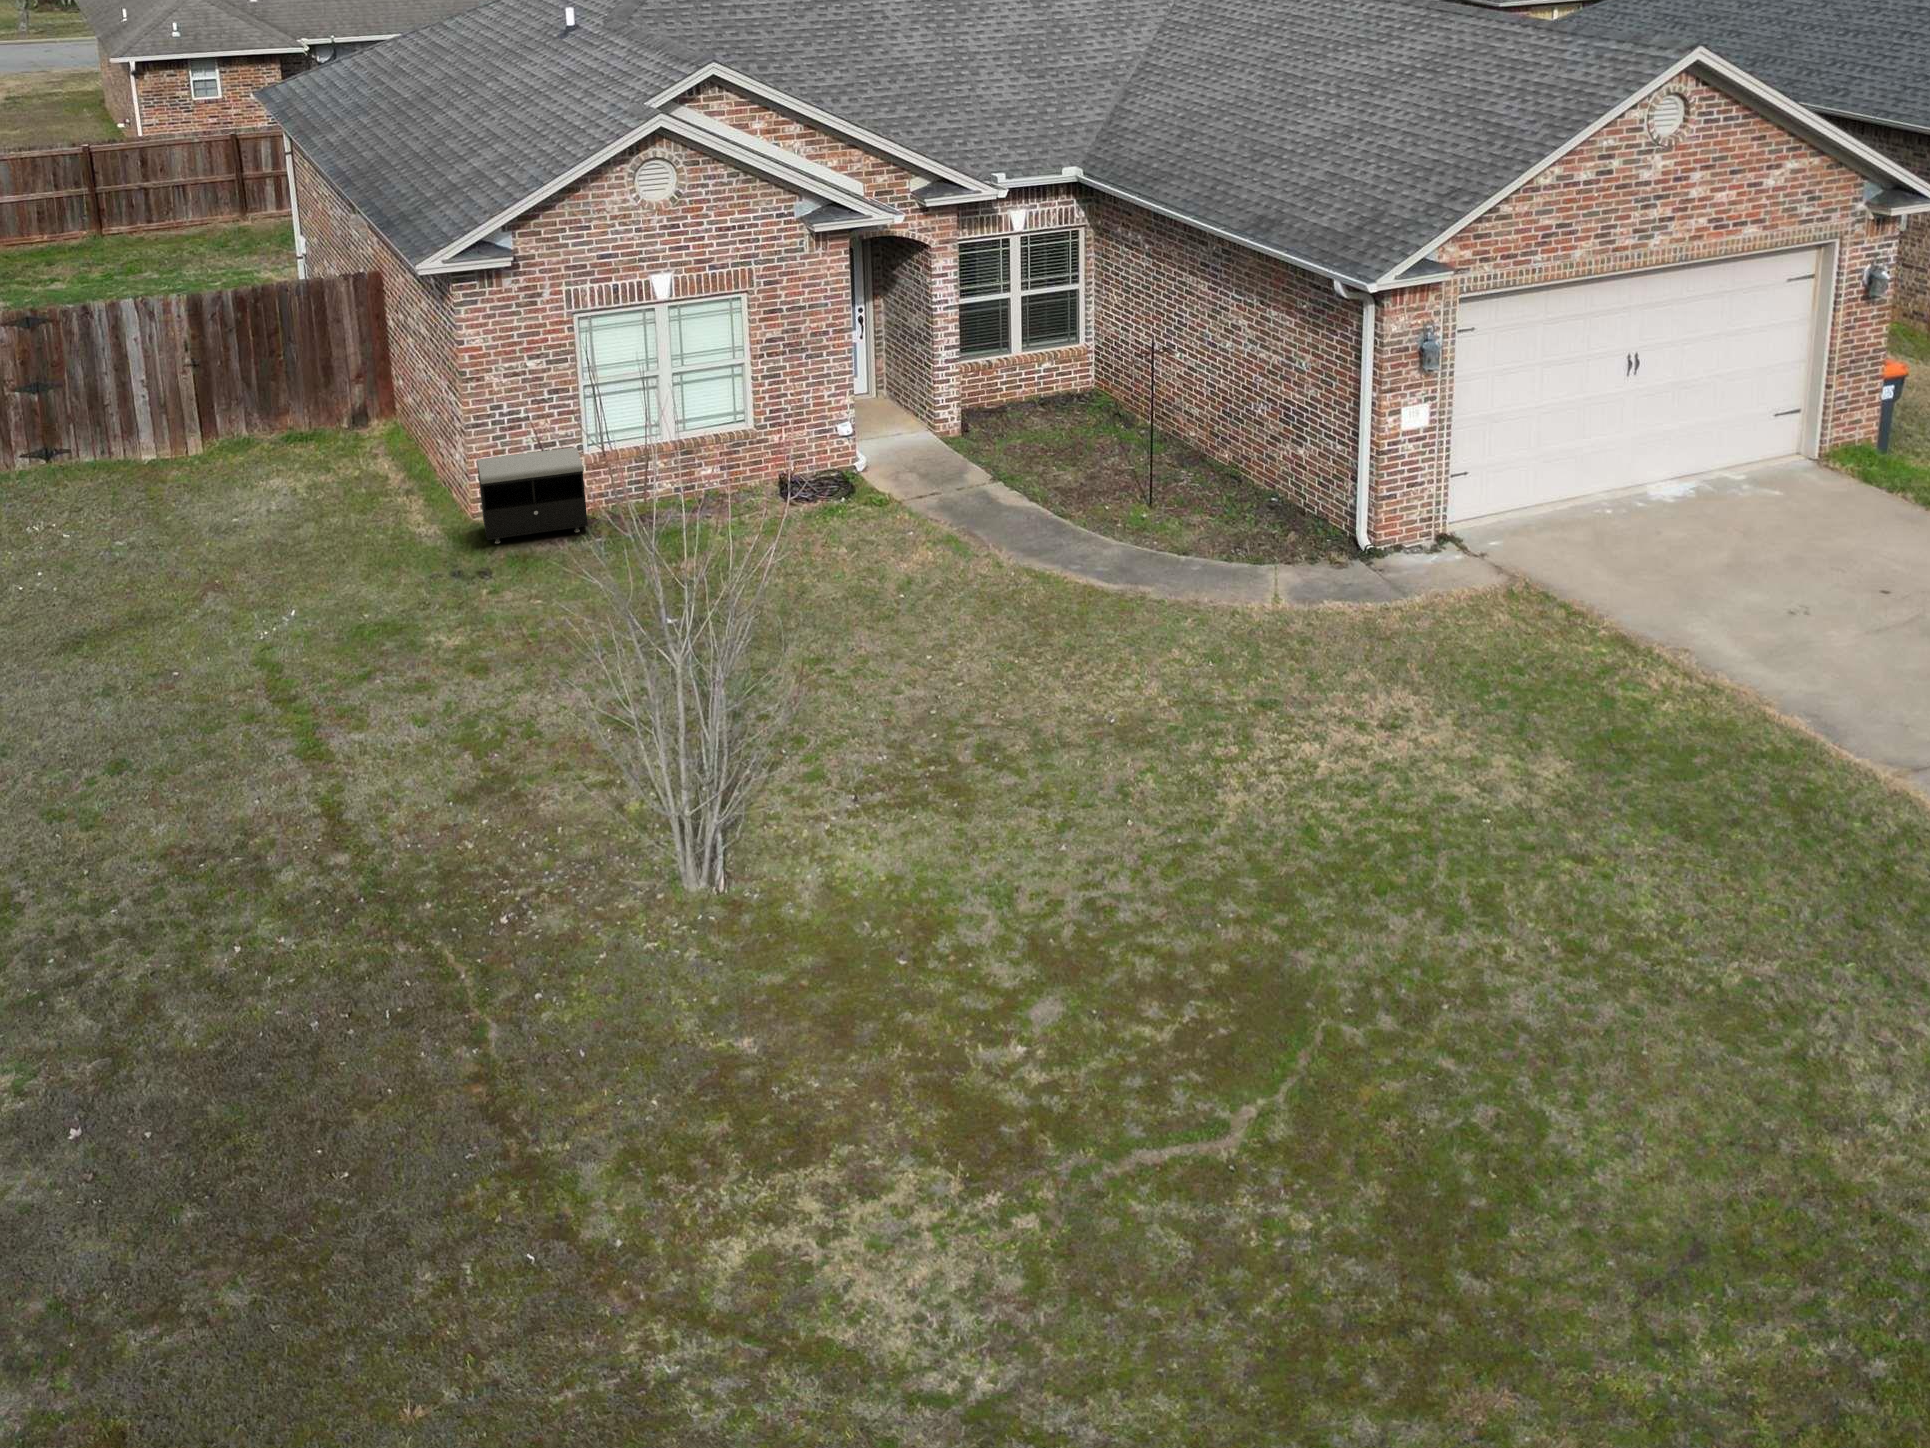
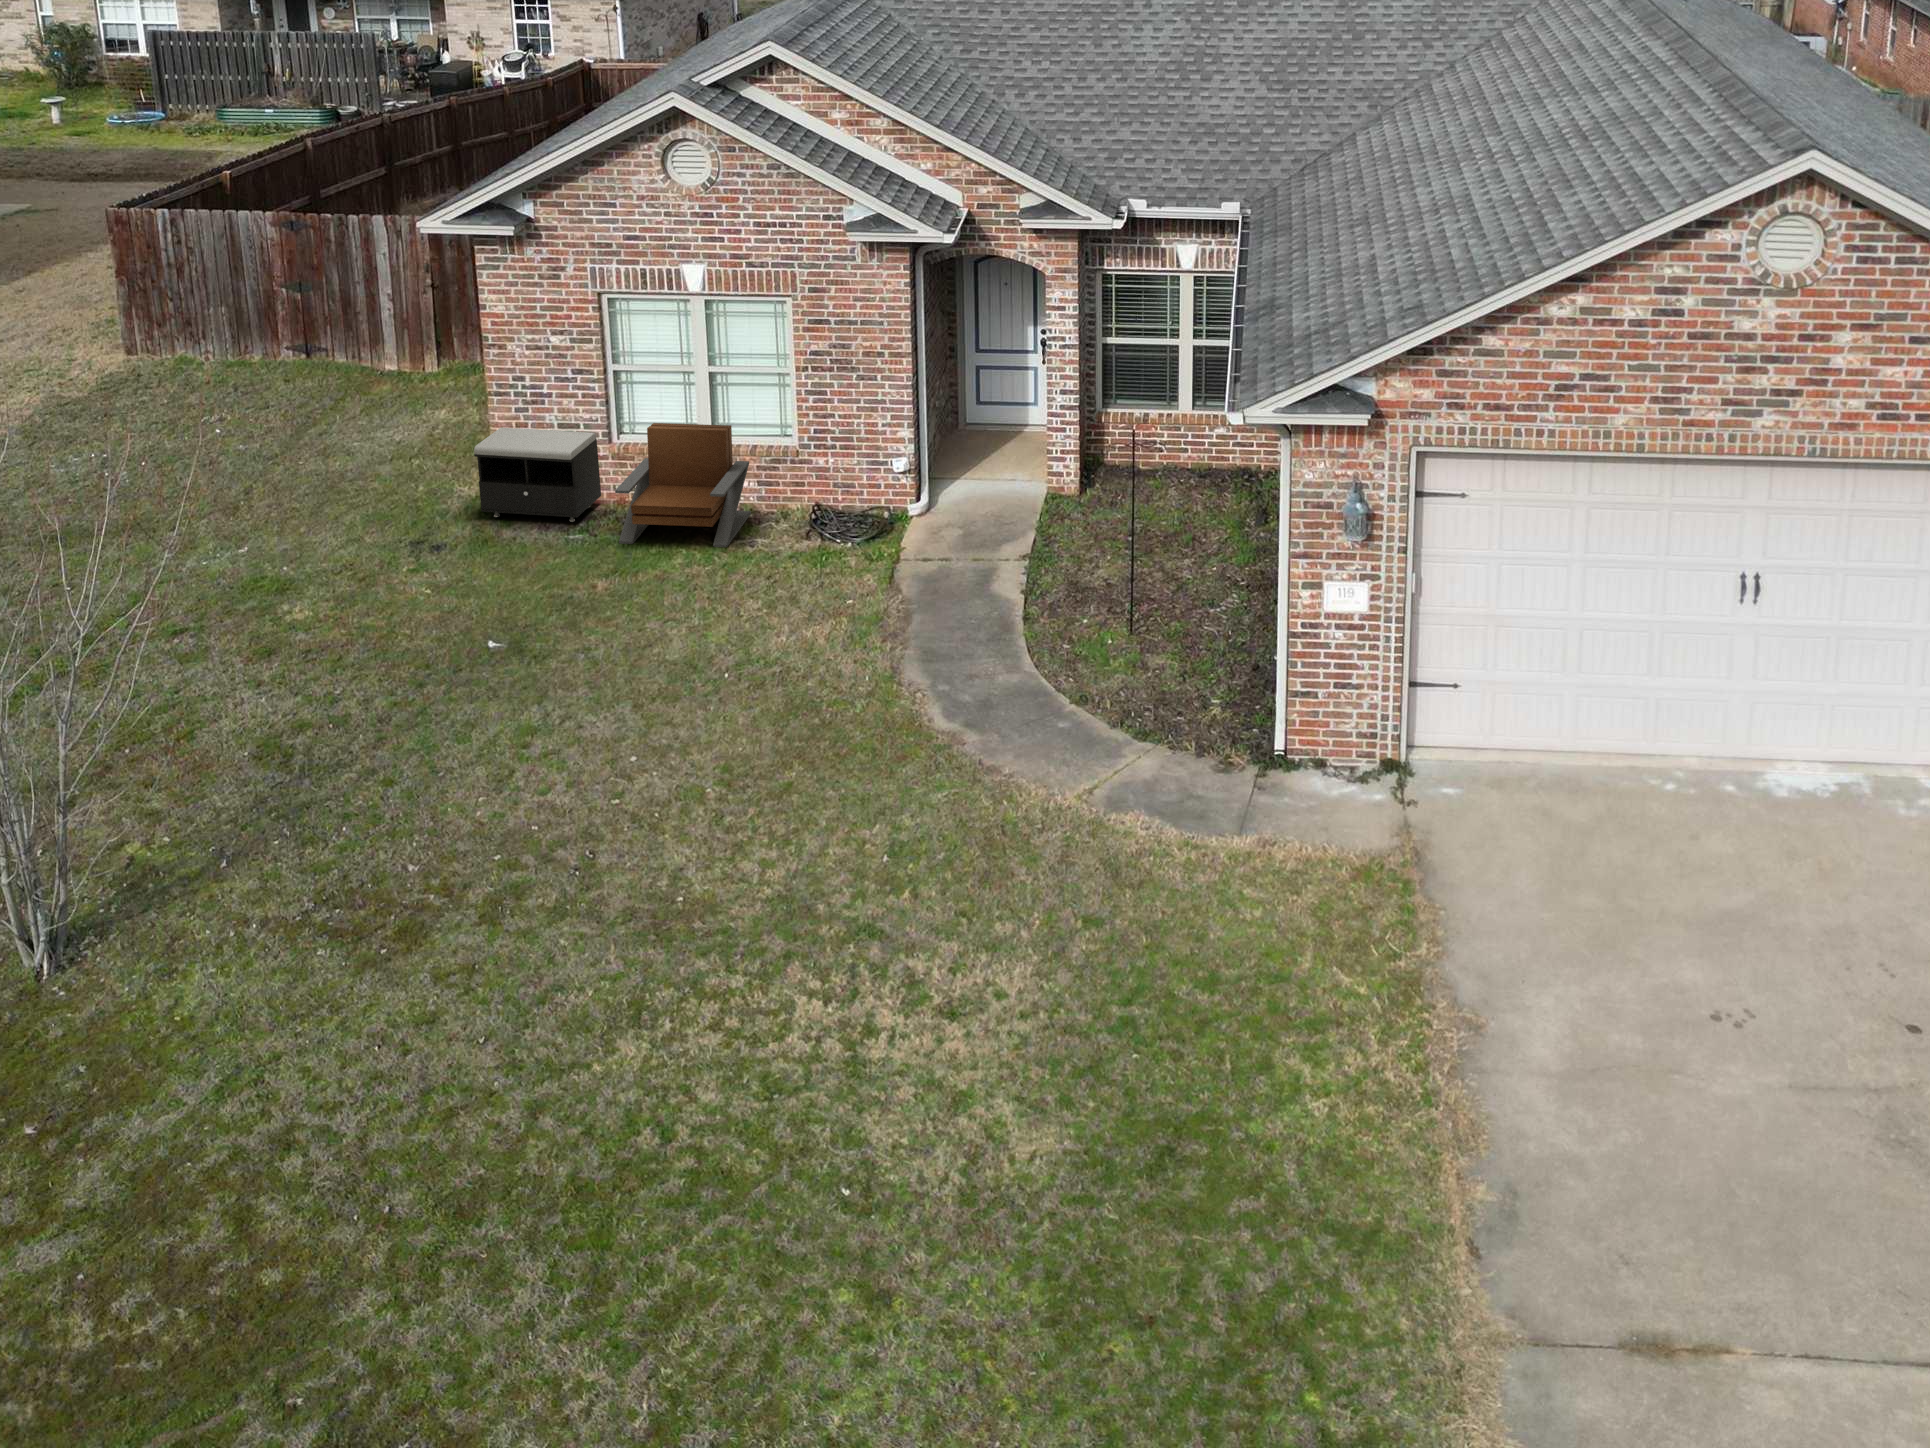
lounge chair: none [629,416,751,538] -> present [615,423,751,547]

